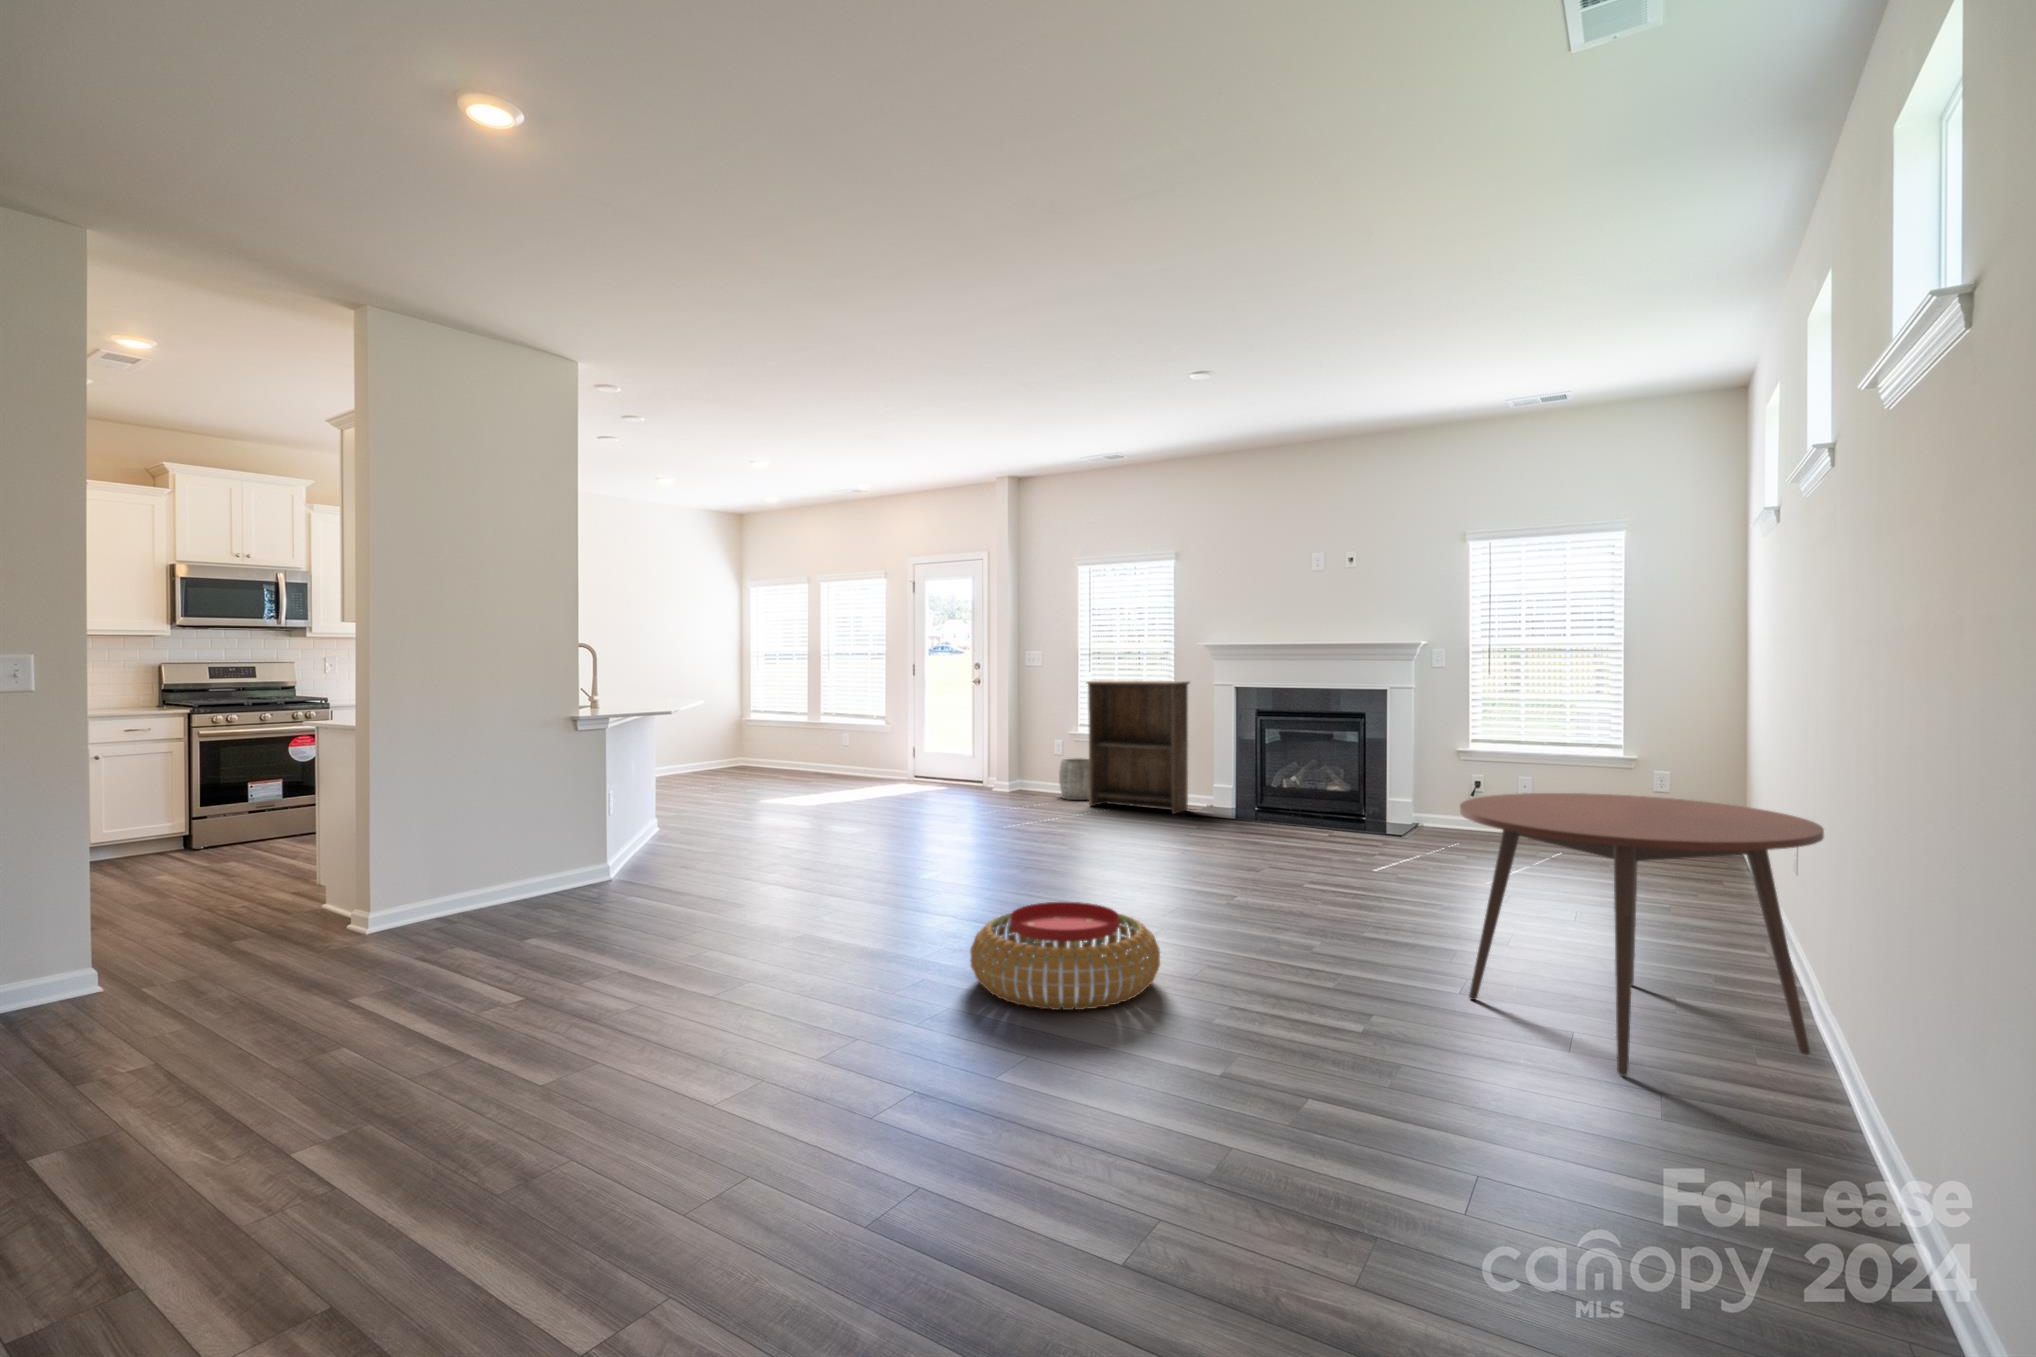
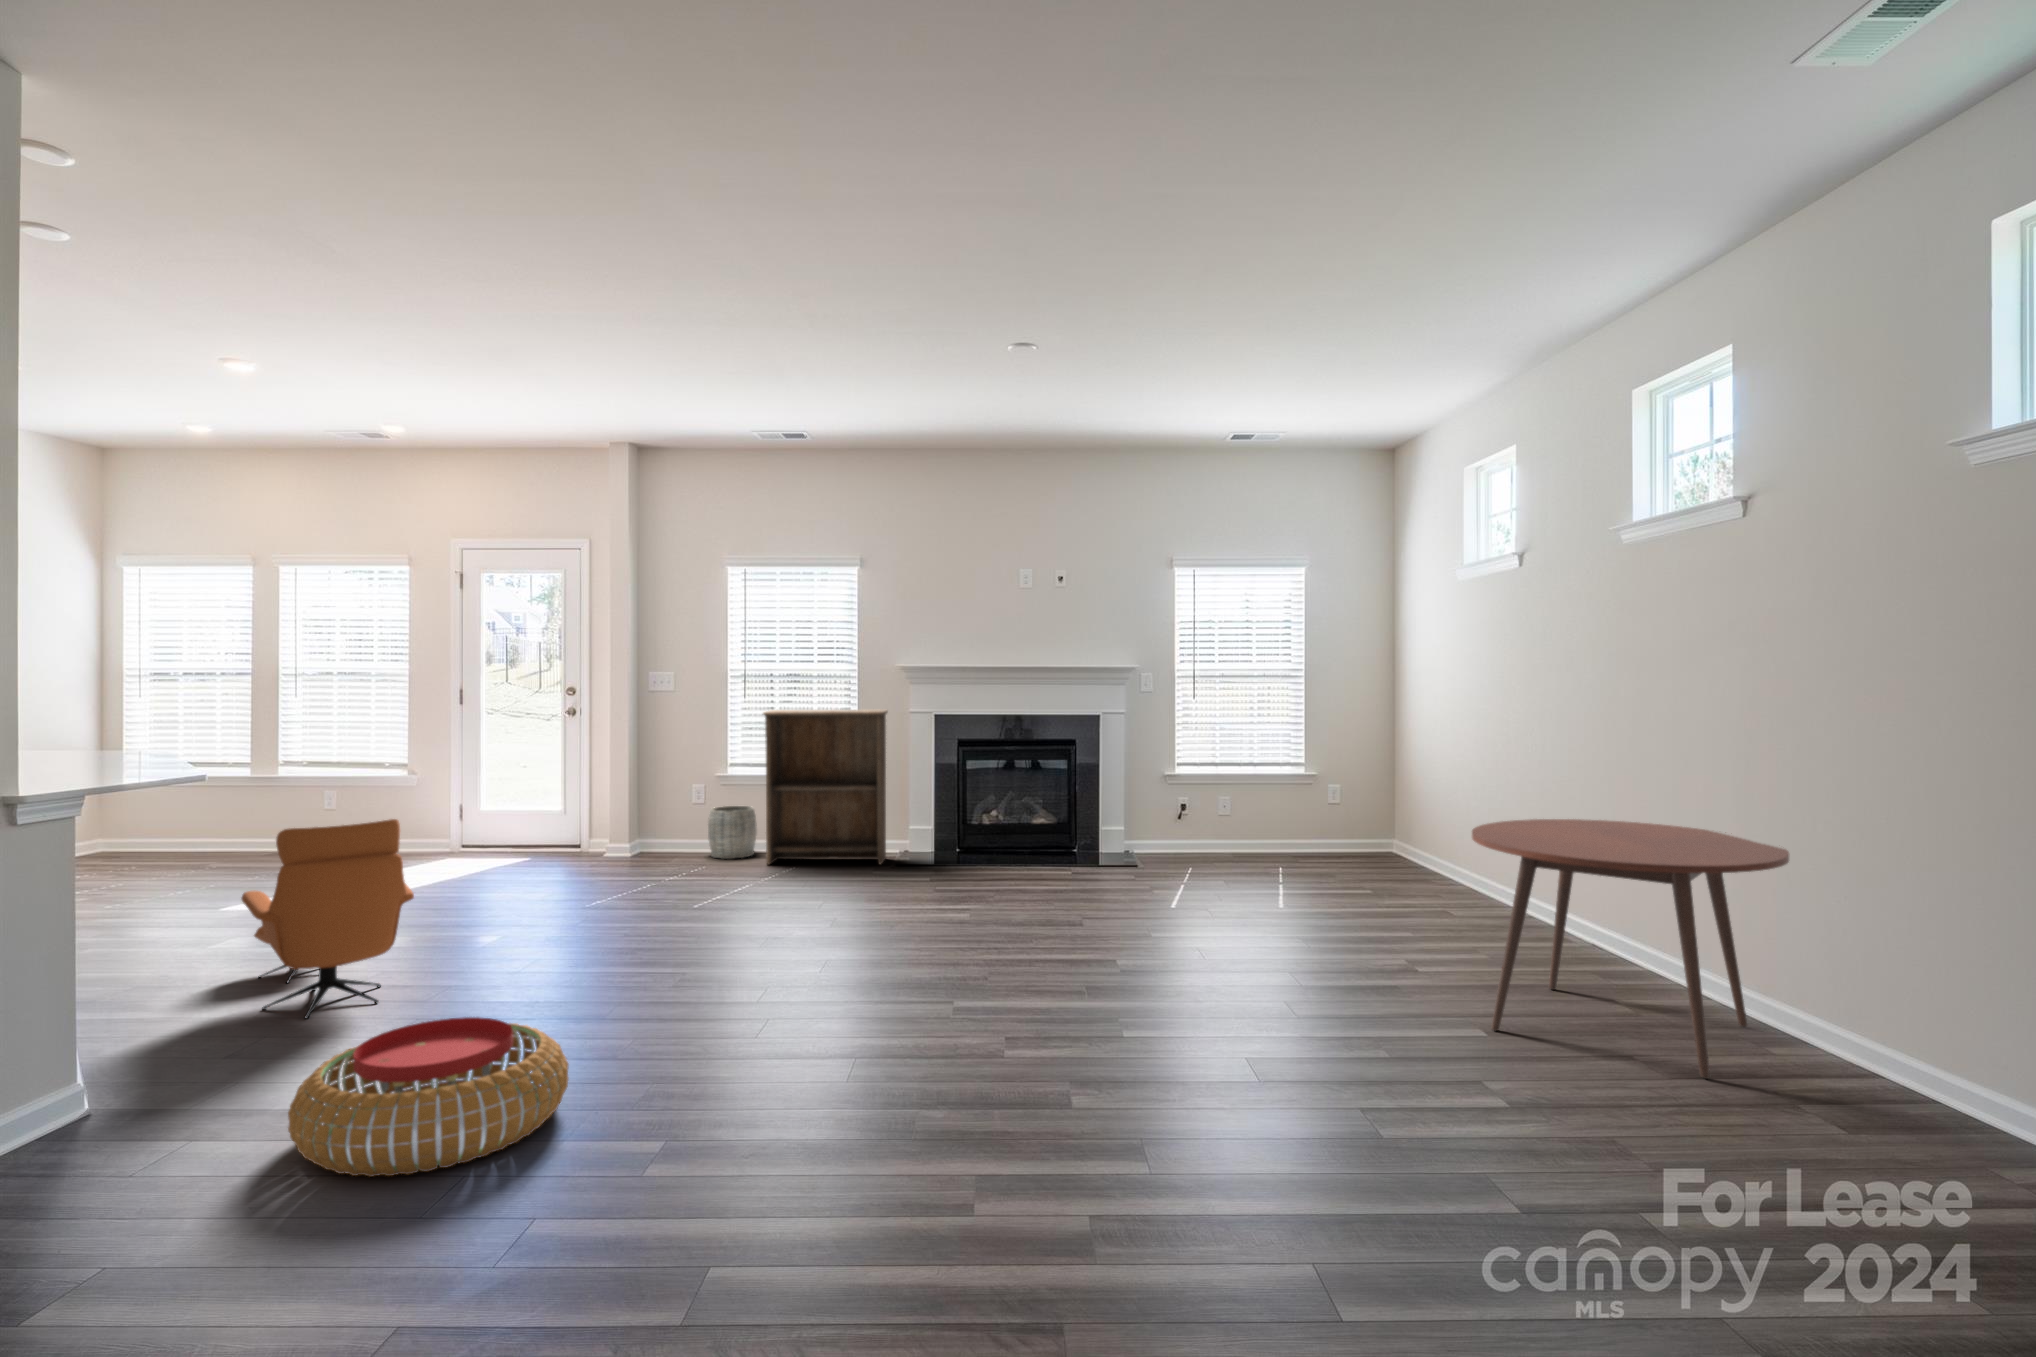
armchair: none [671,736,764,855] -> present [242,819,414,1018]
pouf: present [970,902,1160,1010] -> present [288,1017,569,1177]

